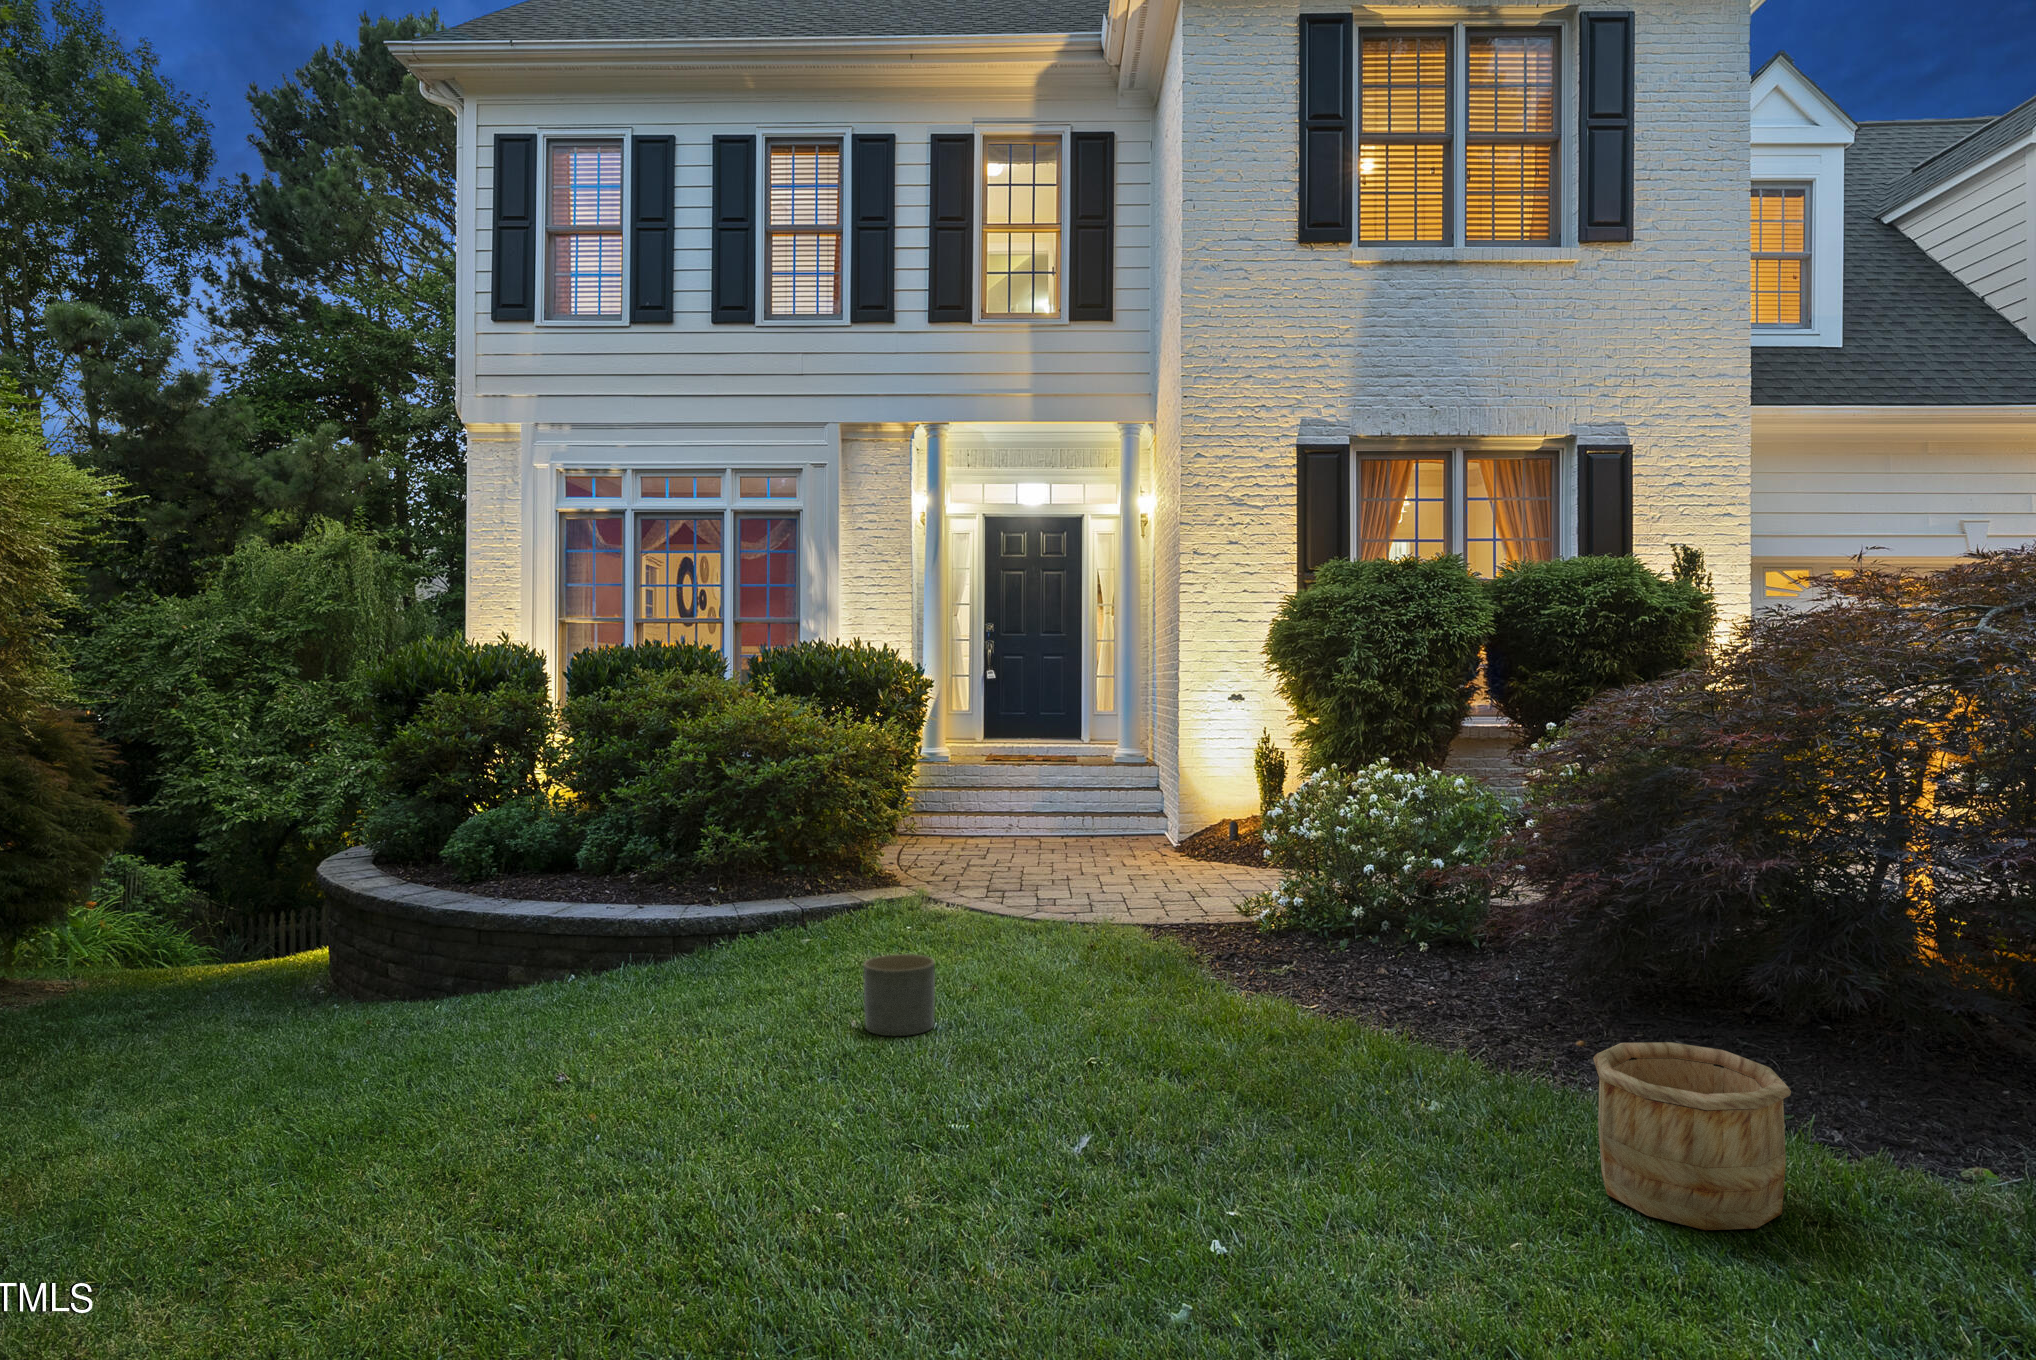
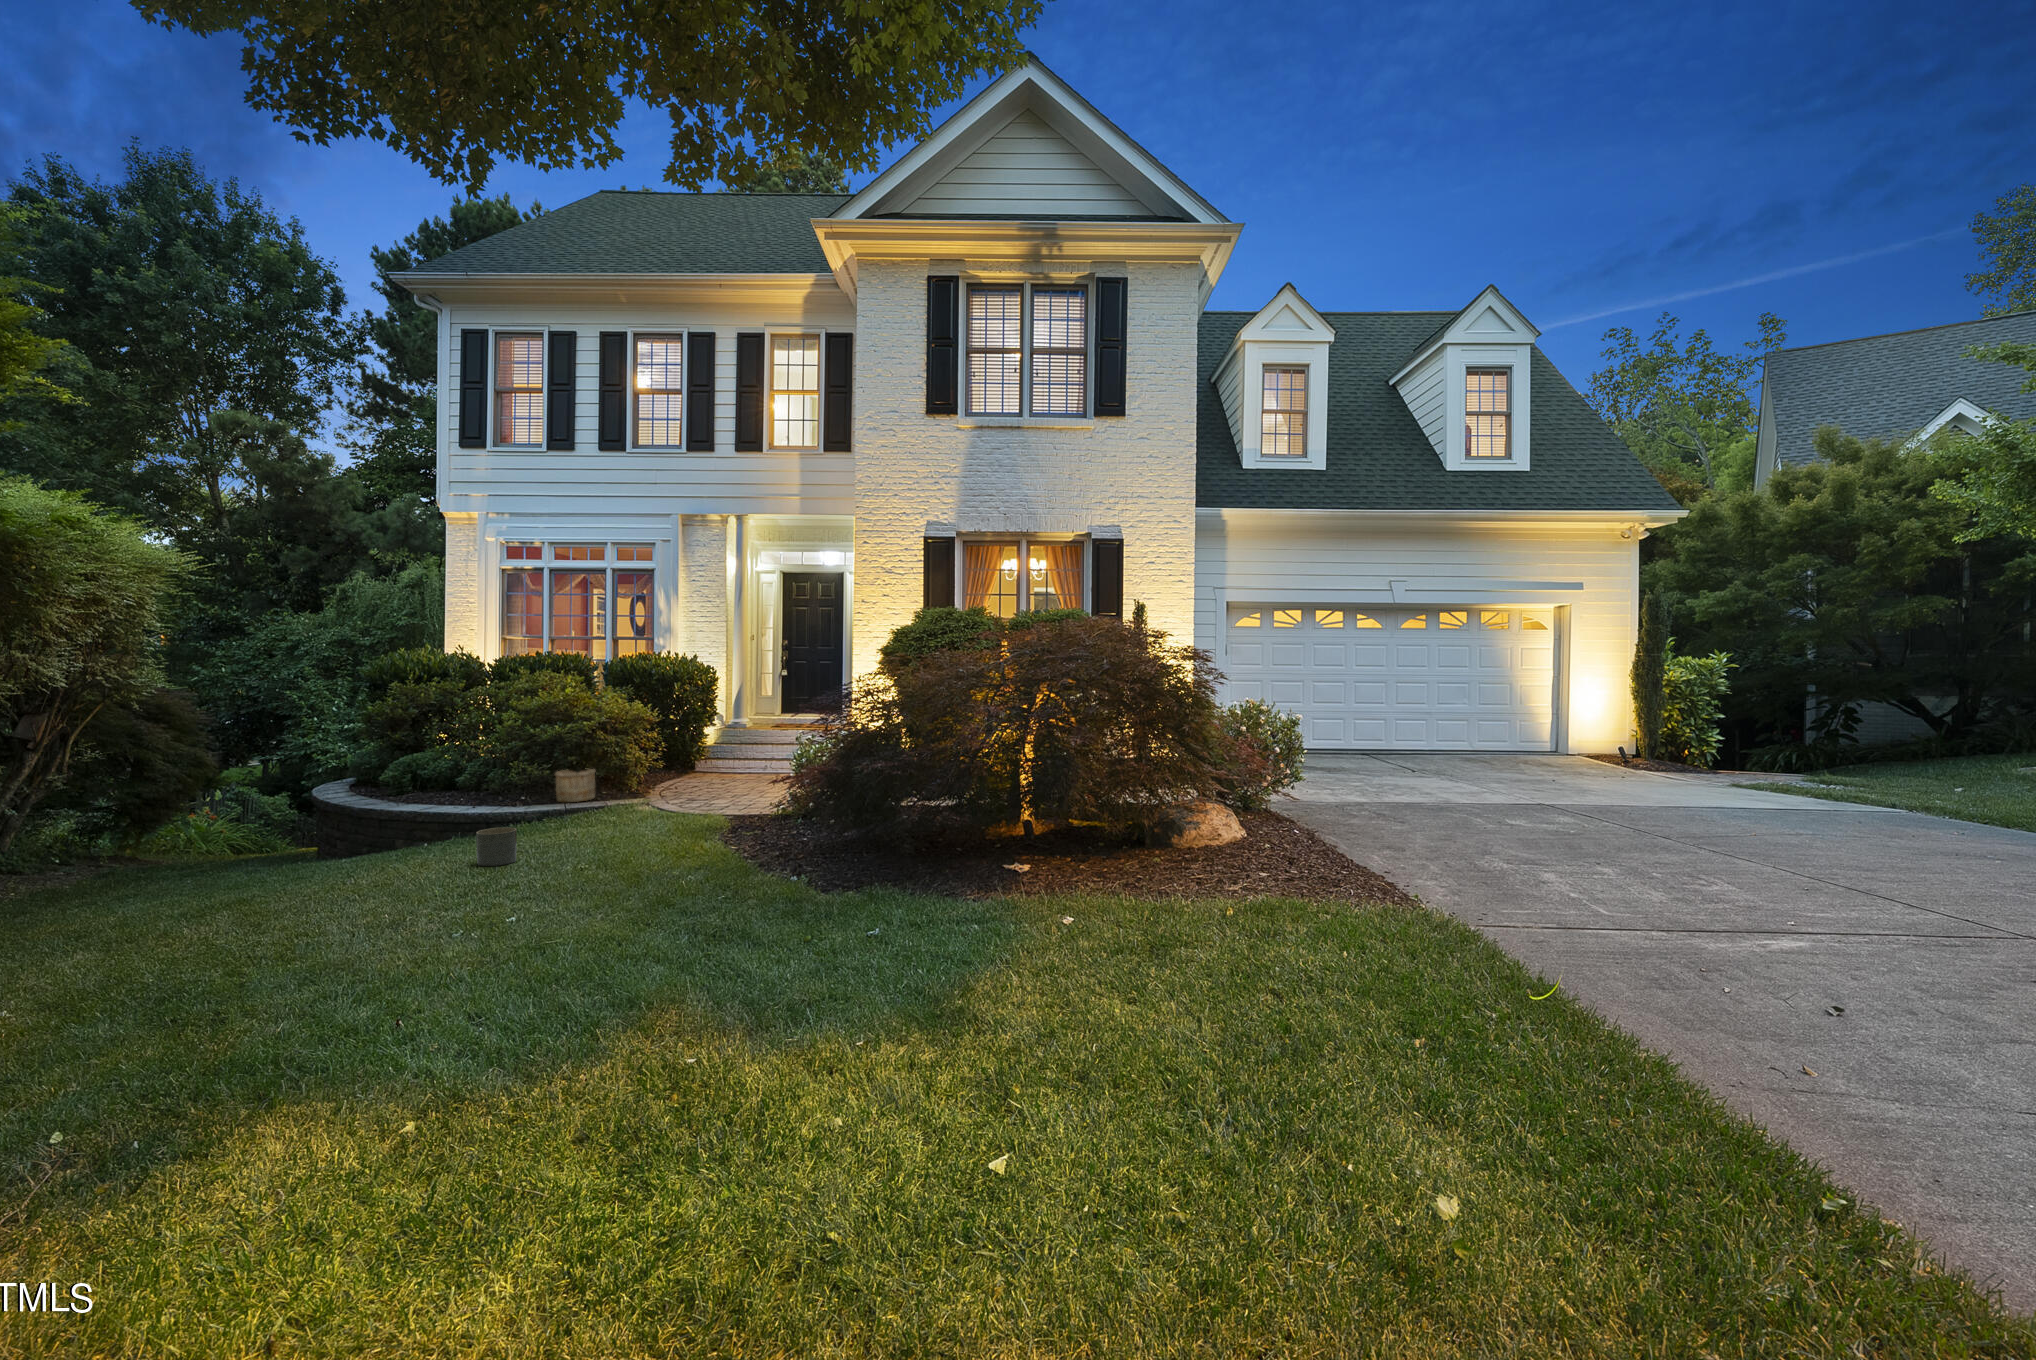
wooden bucket: present [1593,1042,1791,1230] -> present [555,769,595,802]

